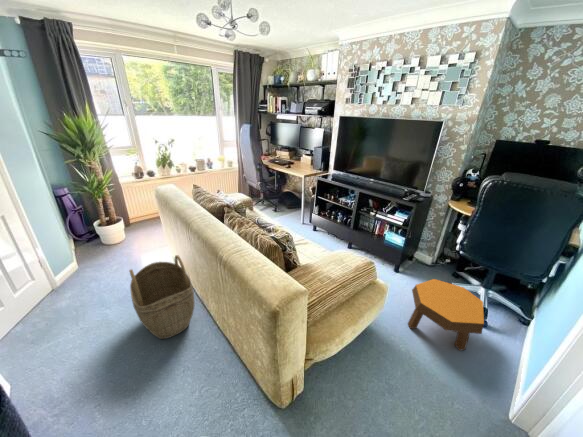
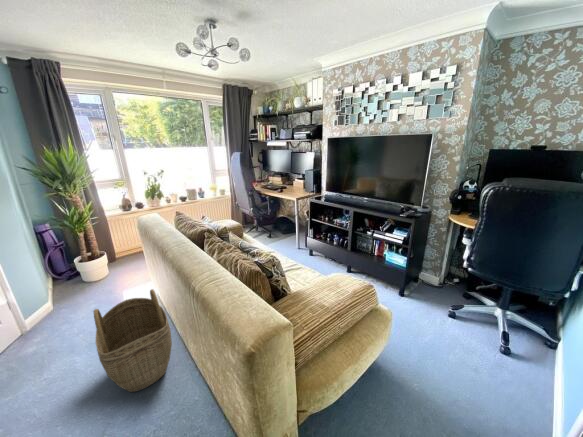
footstool: present [408,279,484,351] -> none [420,301,510,388]

